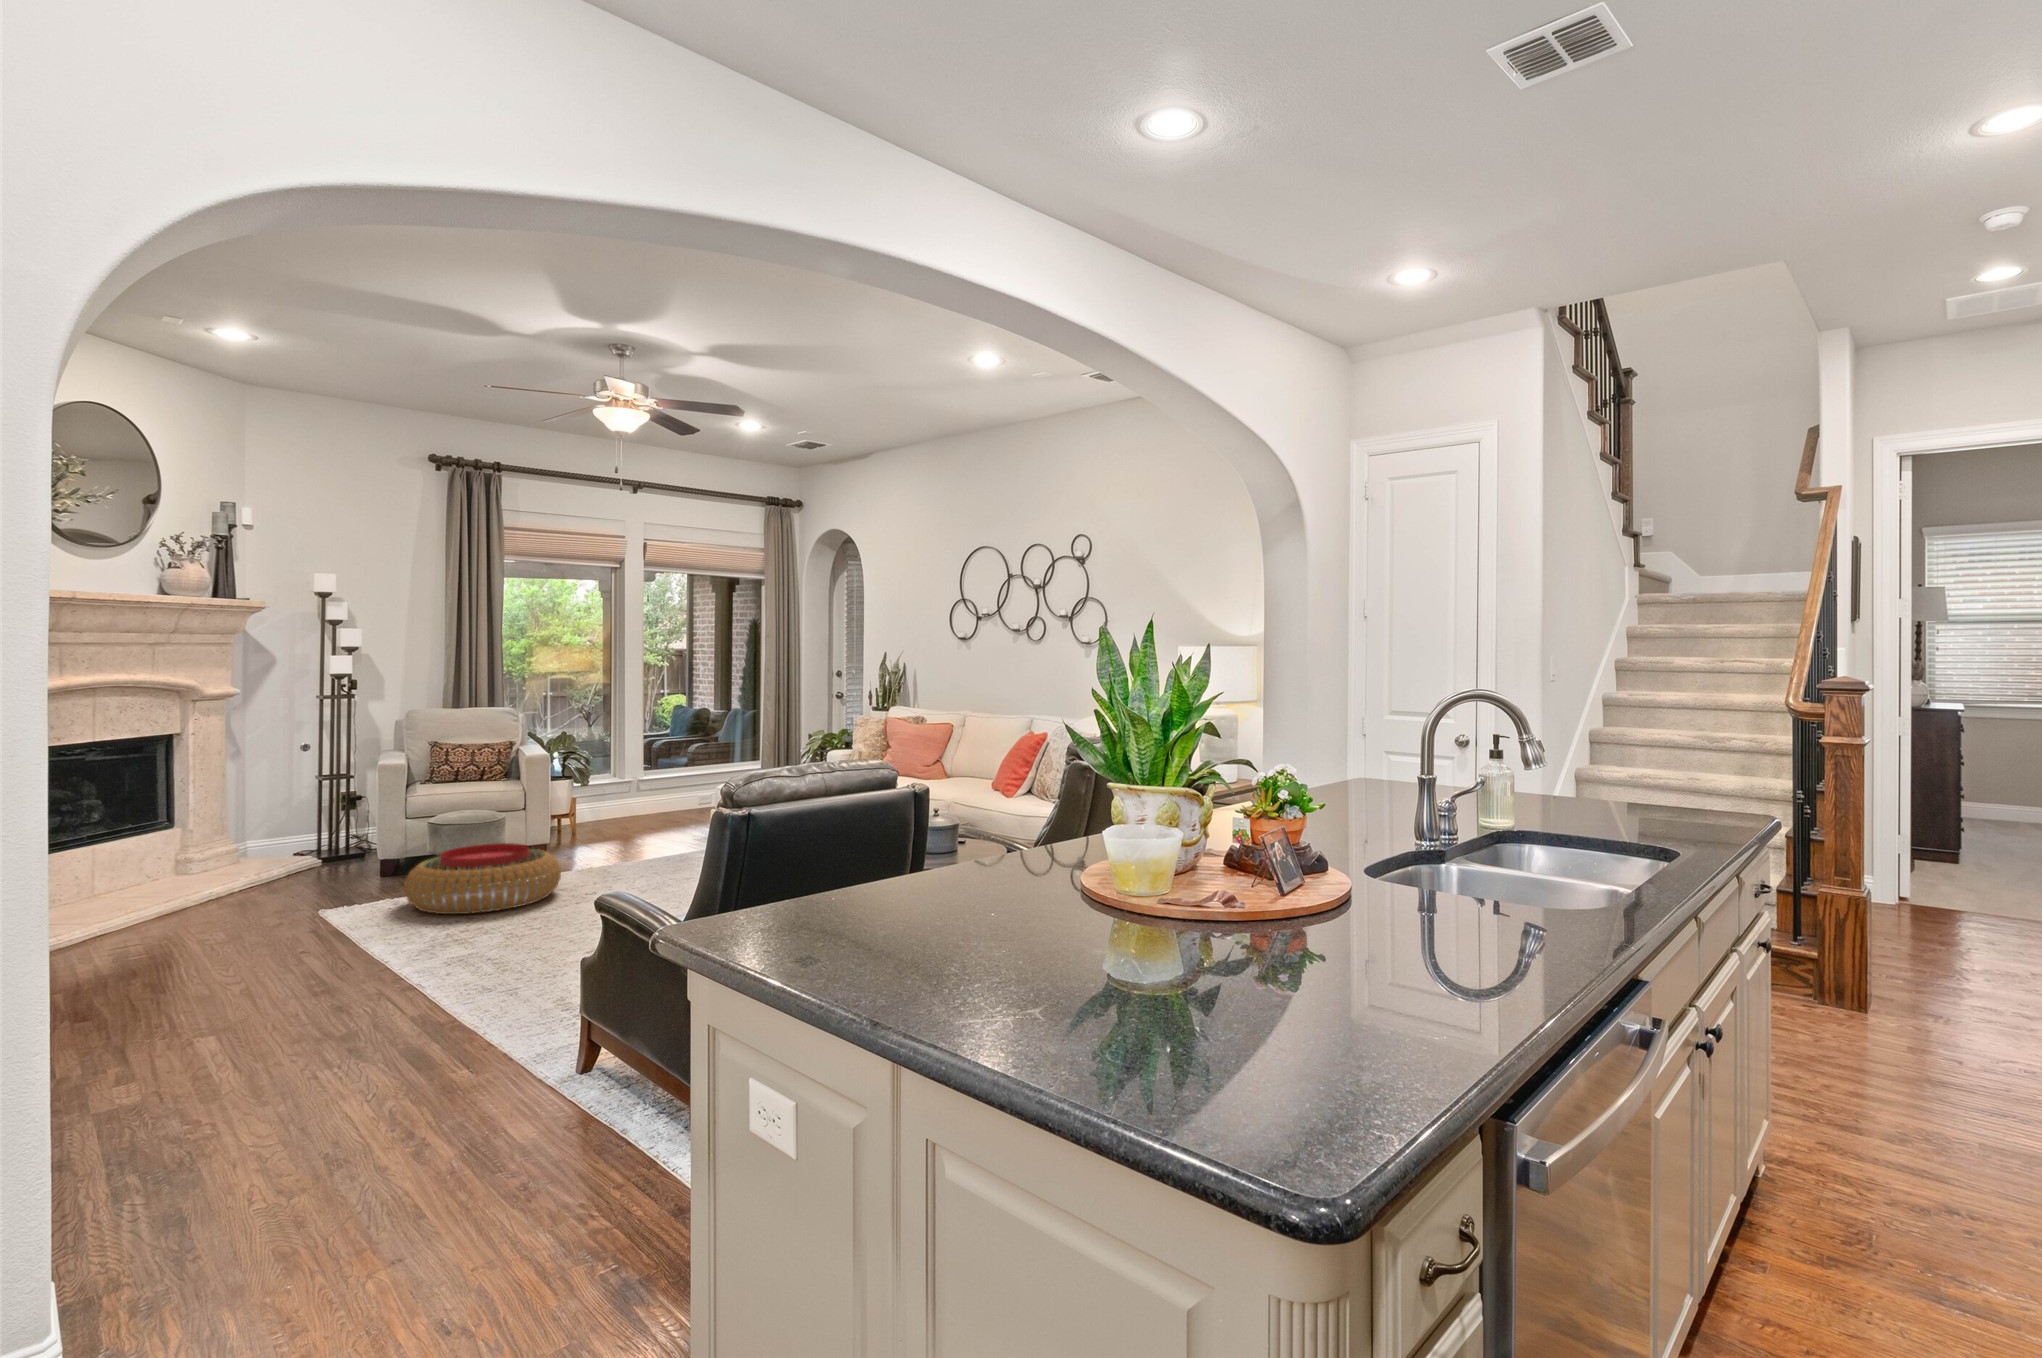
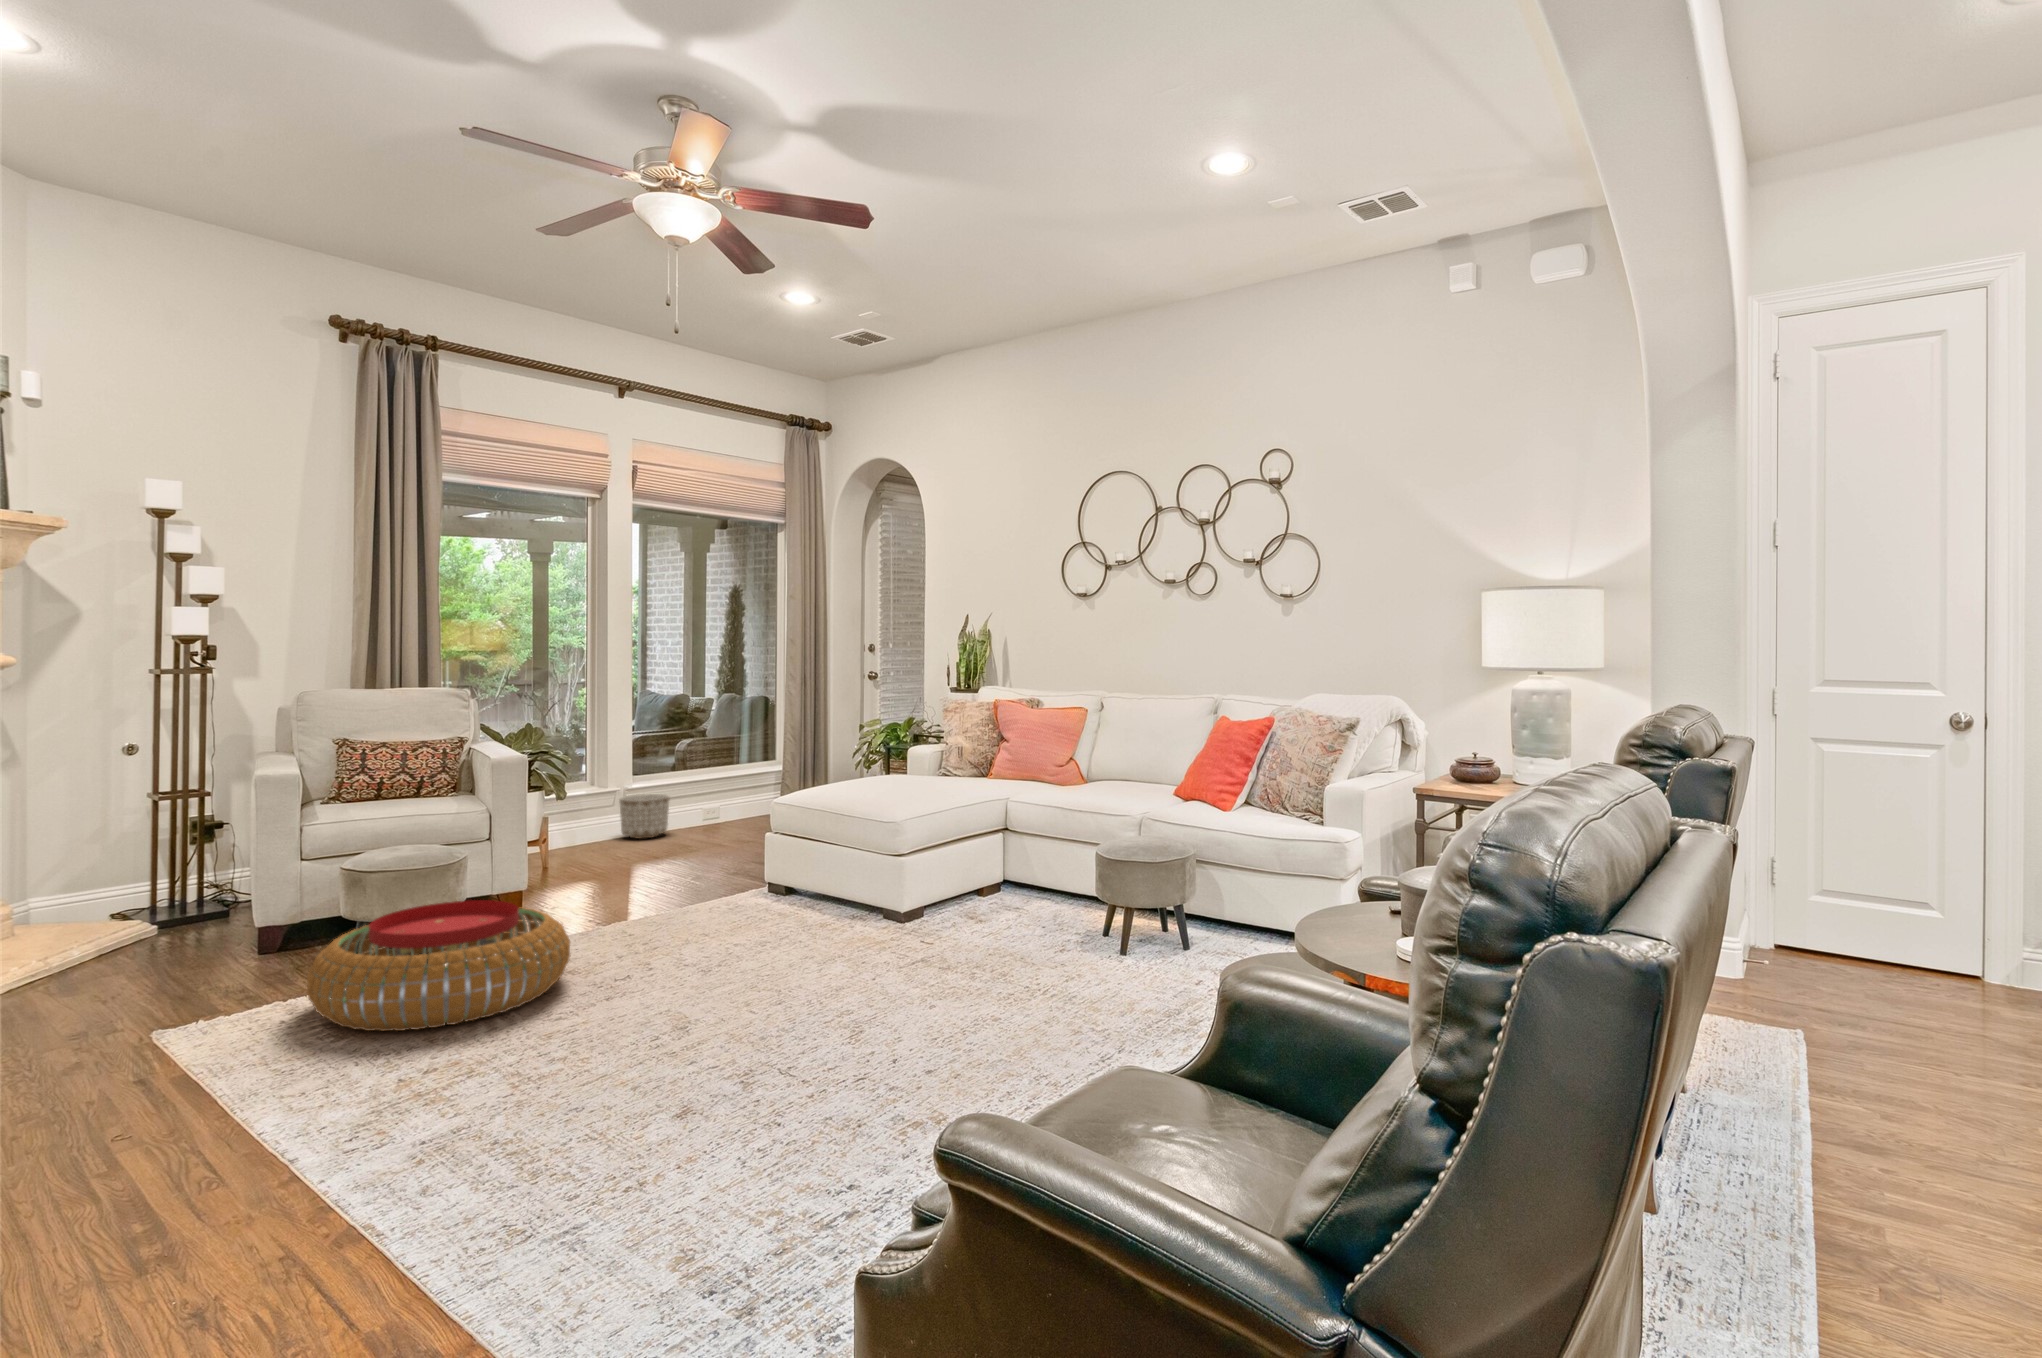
planter: none [633,783,669,815] -> present [619,794,669,838]

